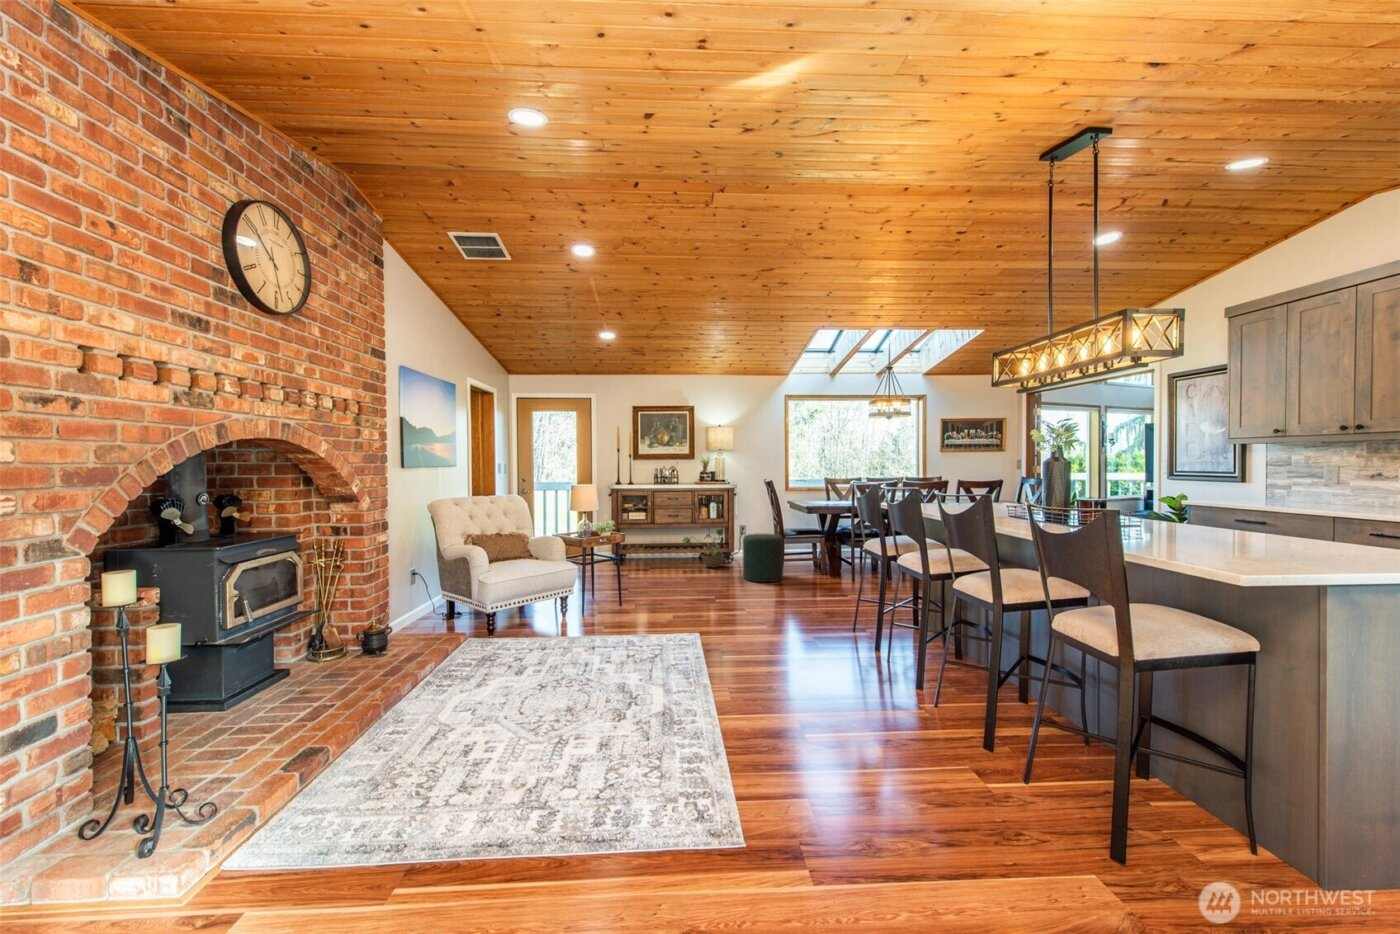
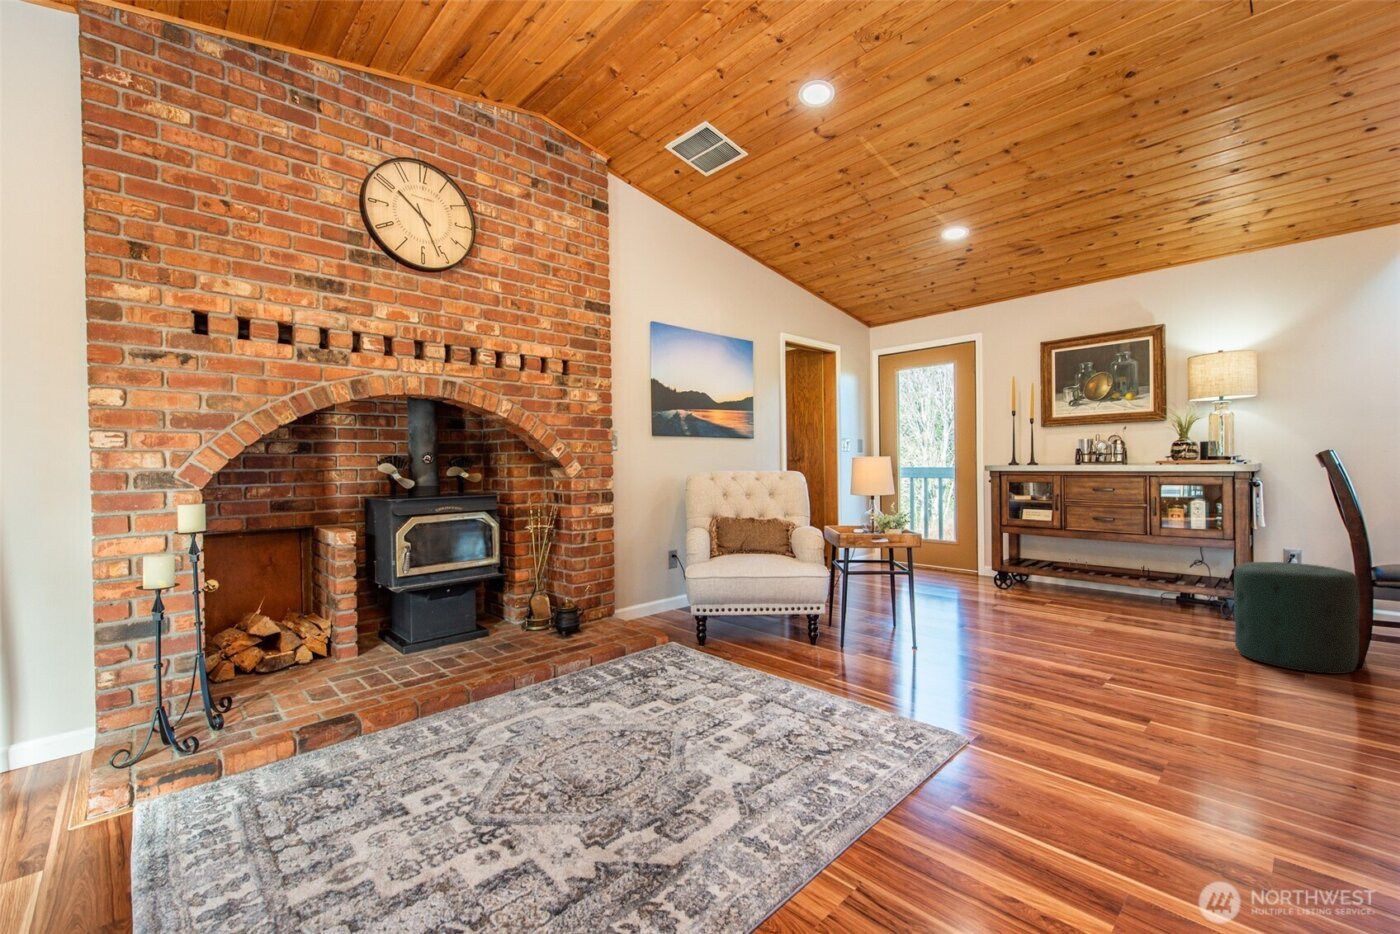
decorative plant: present [683,528,724,567] -> none [1121,542,1226,618]

